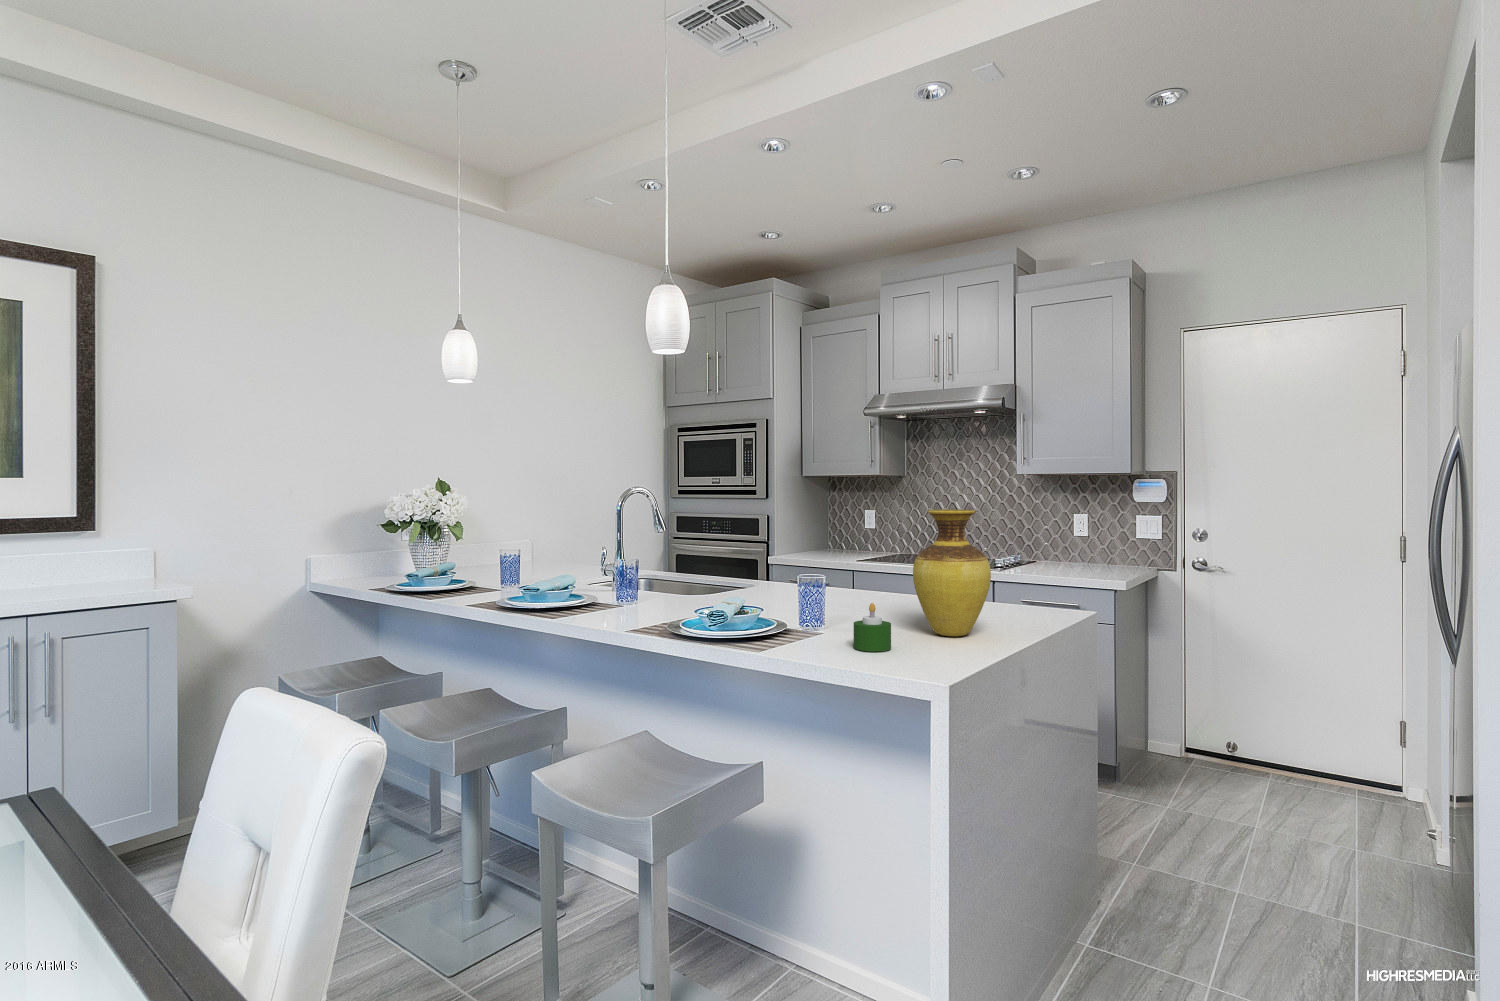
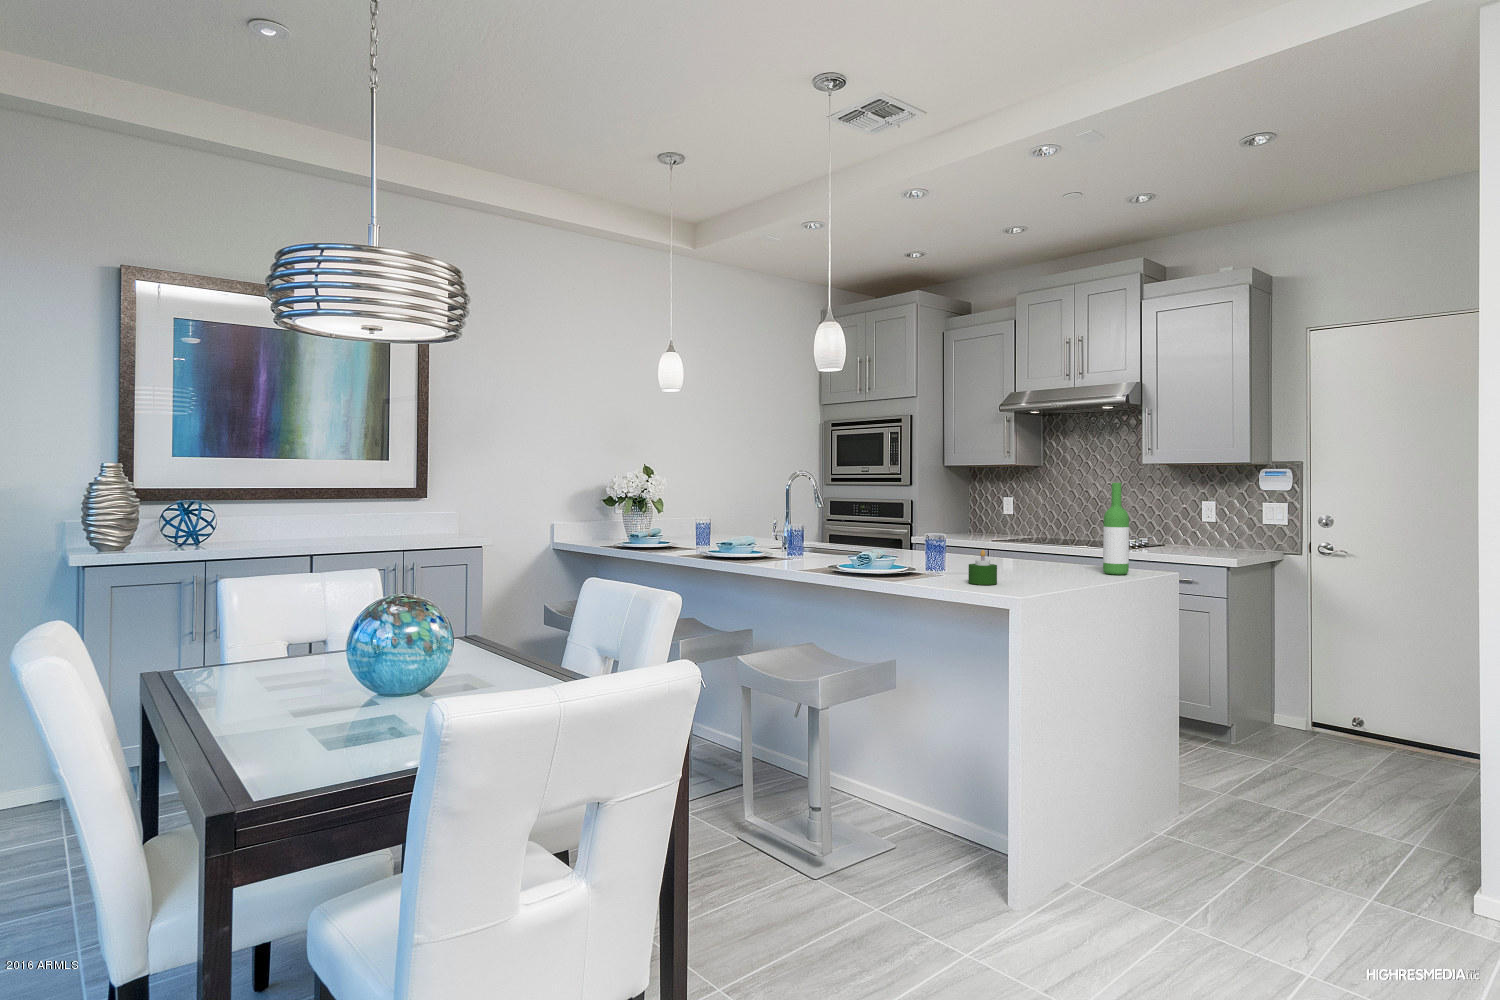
wine bottle: none [1011,507,1042,622] -> present [1103,483,1129,575]
vase: present [913,509,991,636] -> none [1018,483,1080,579]

